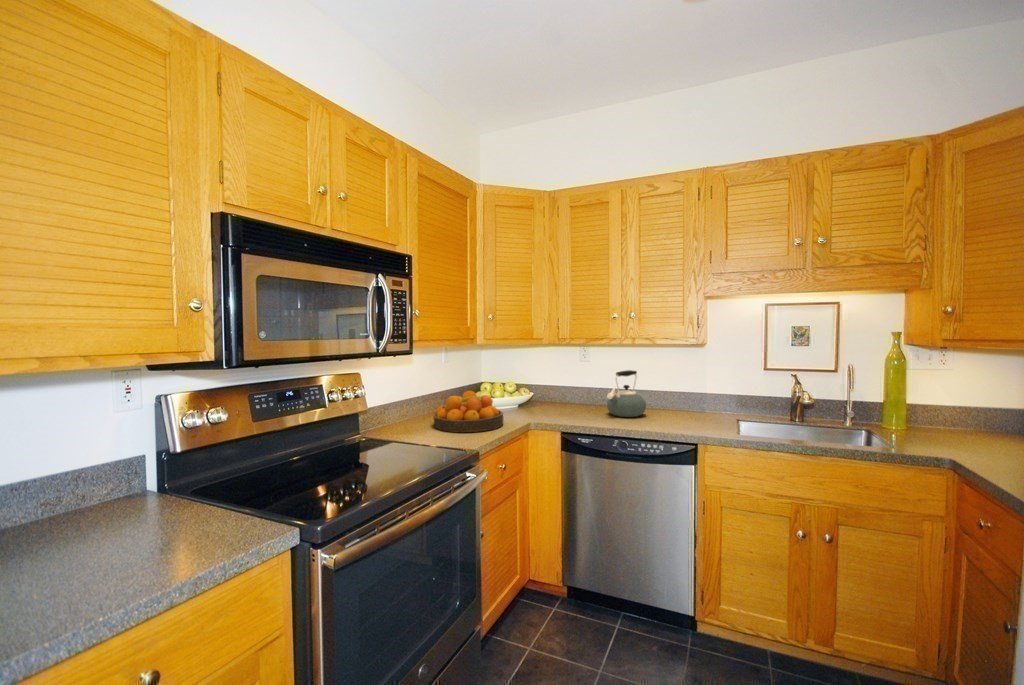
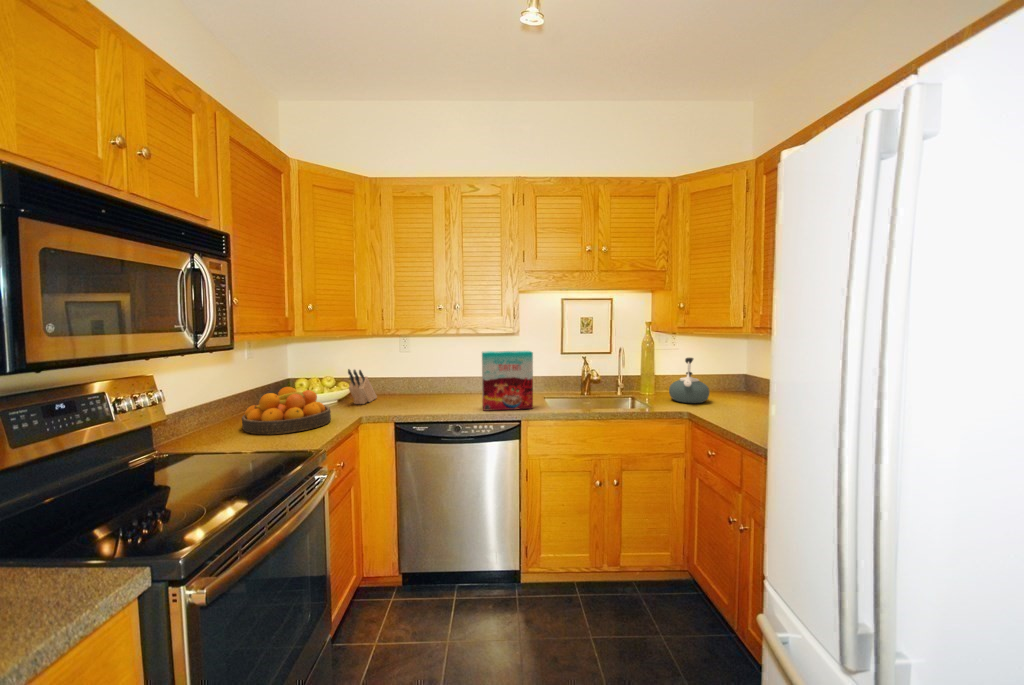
cereal box: none [655,365,715,434] -> present [482,351,533,411]
kettle: present [607,370,646,417] -> present [669,358,709,403]
knife block: none [523,377,552,412] -> present [348,369,377,404]

